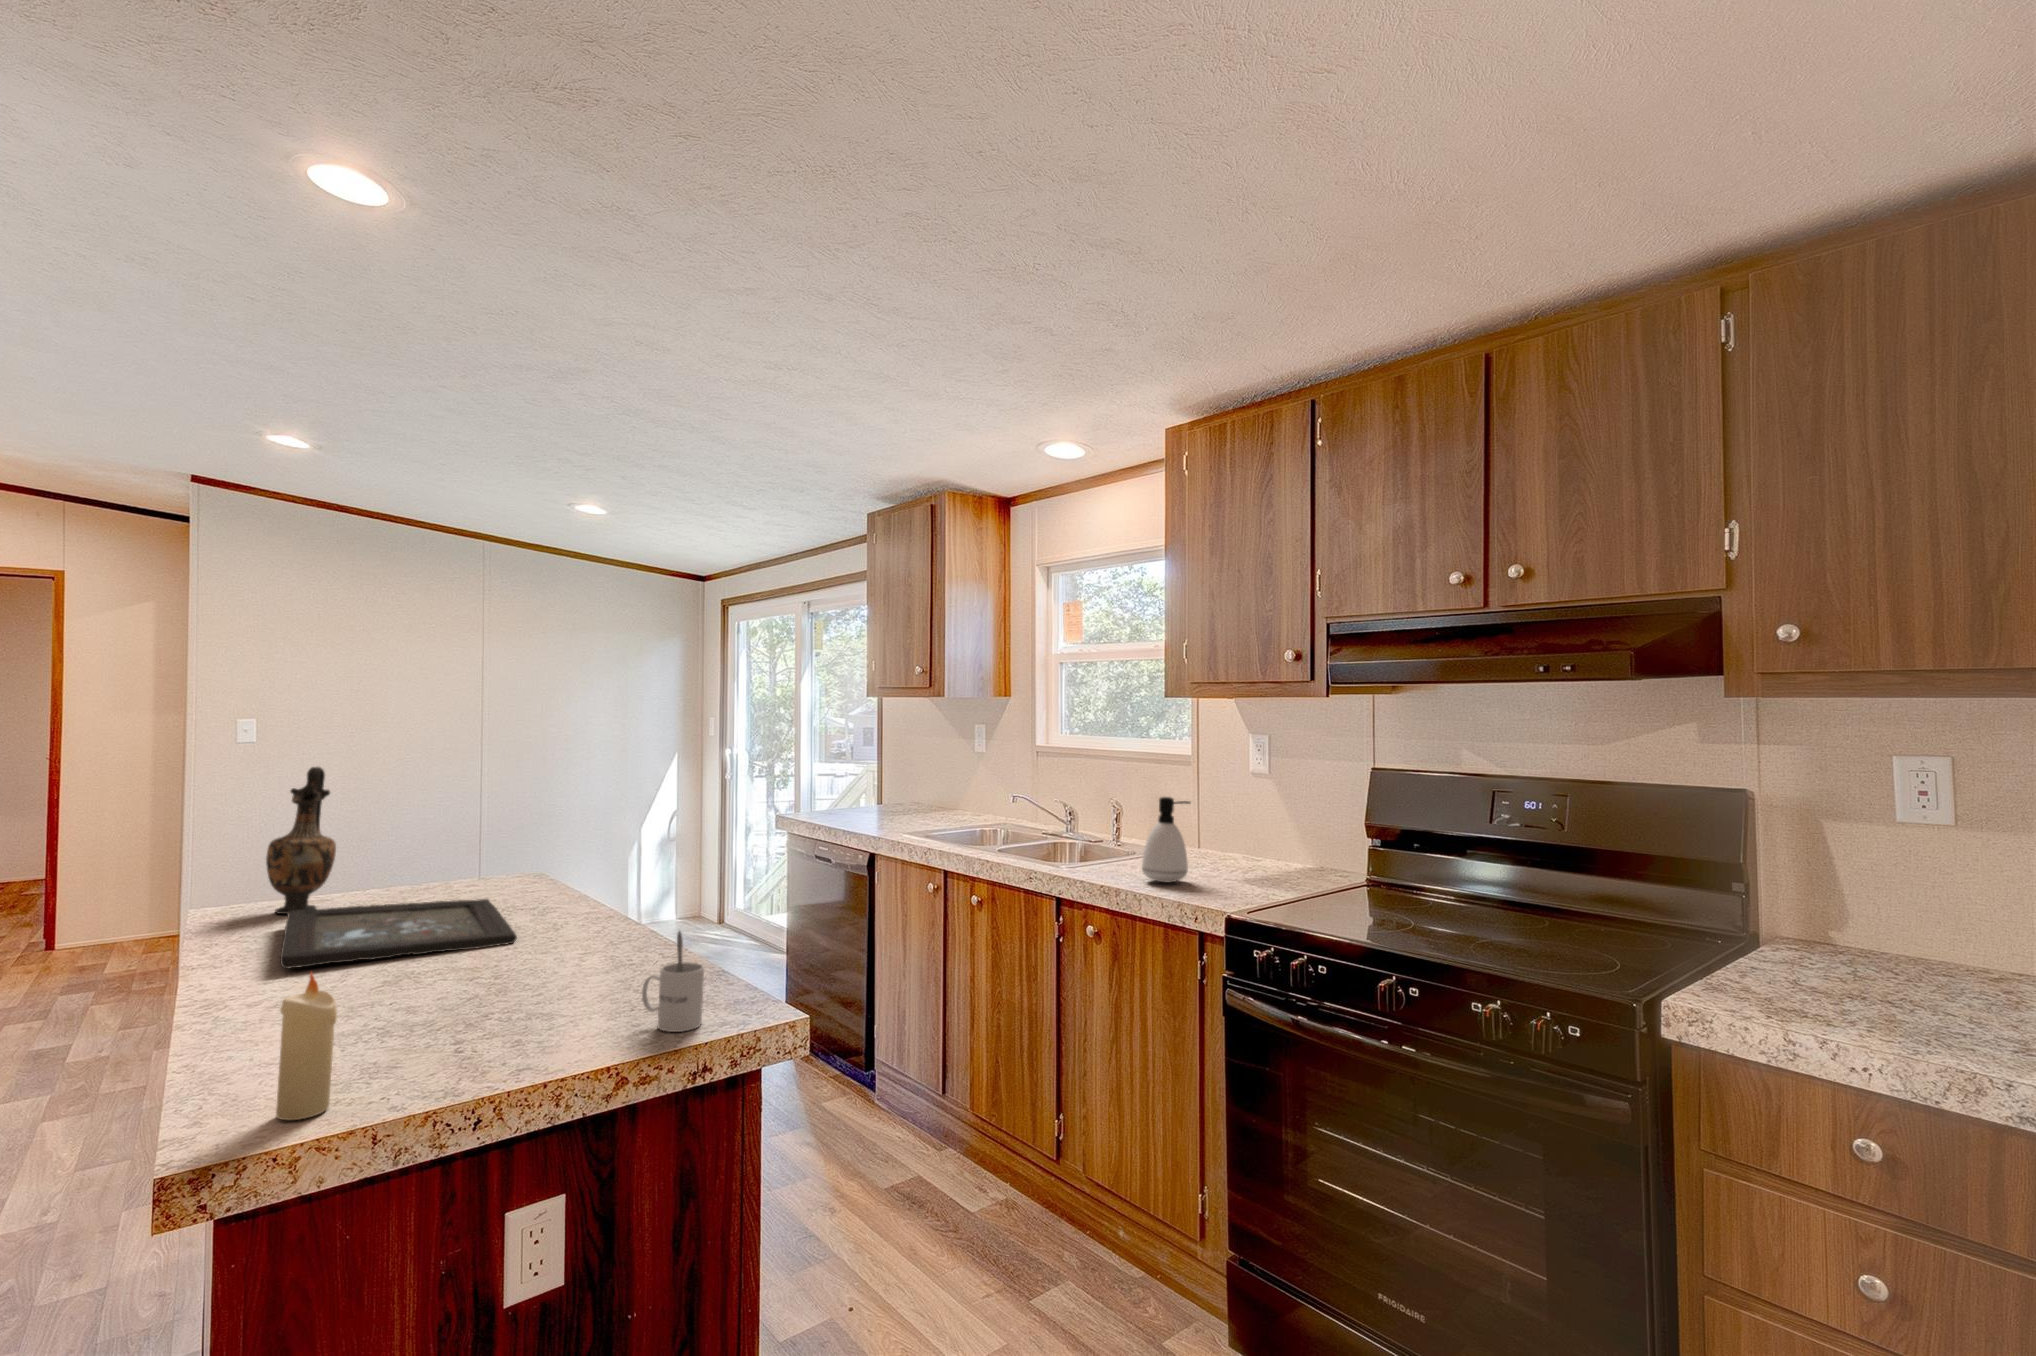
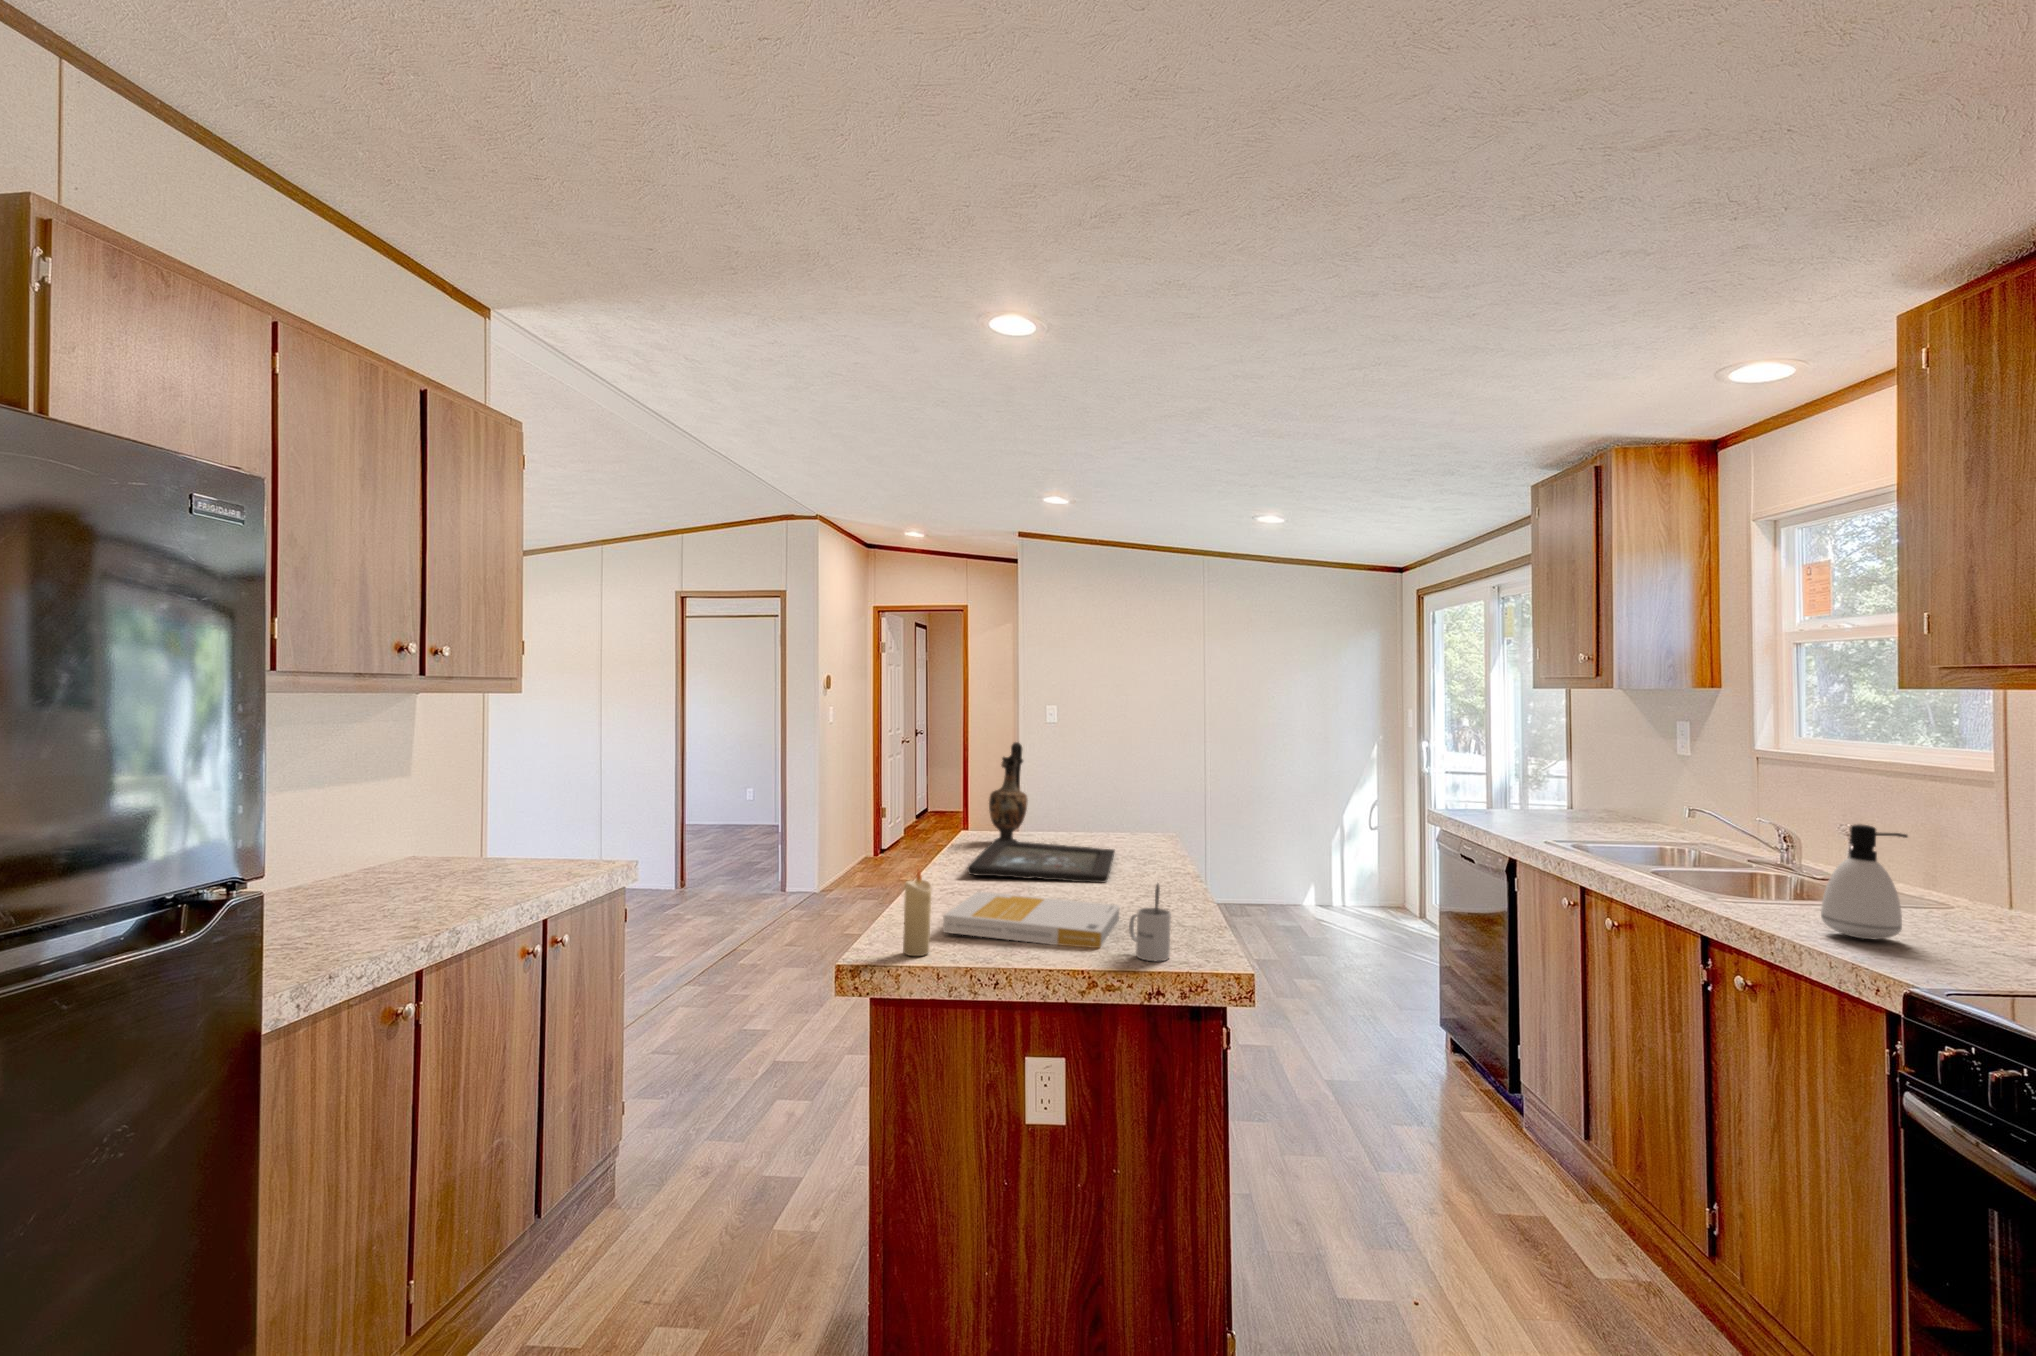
book: none [327,969,601,1067] -> present [943,891,1119,948]

